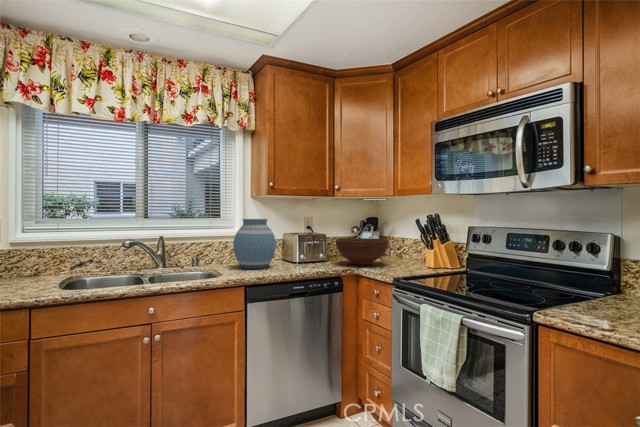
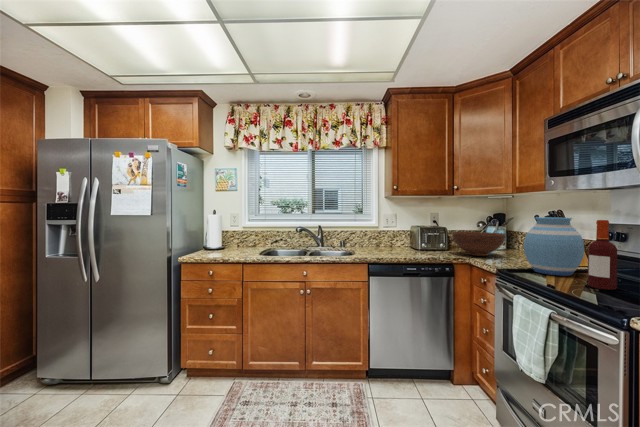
vase: present [233,219,276,269] -> present [524,217,584,276]
bottle: none [479,224,502,290] -> present [588,220,617,290]

